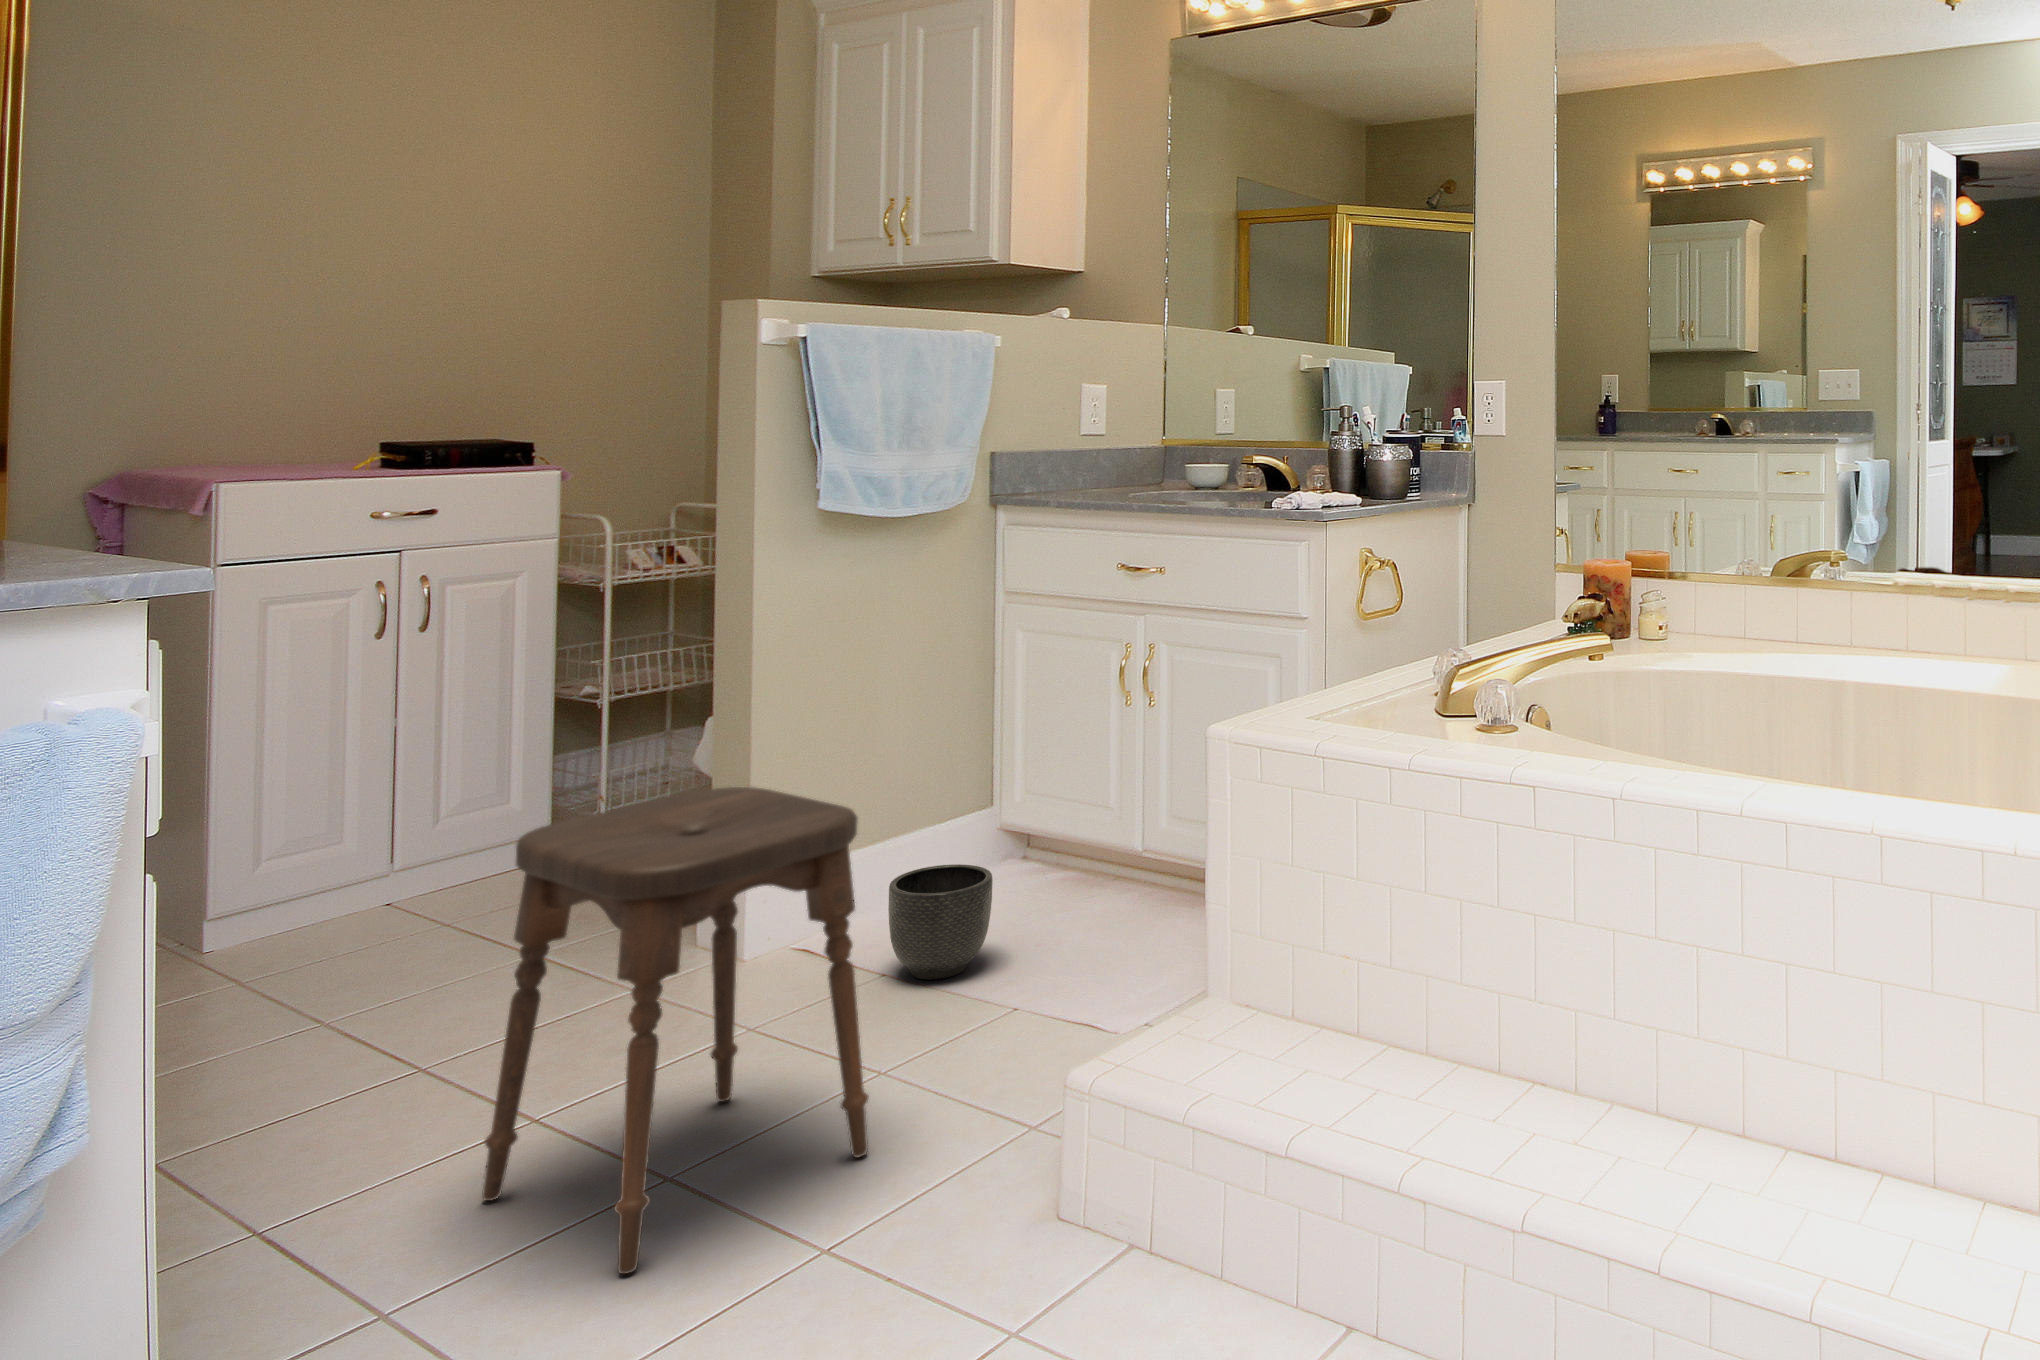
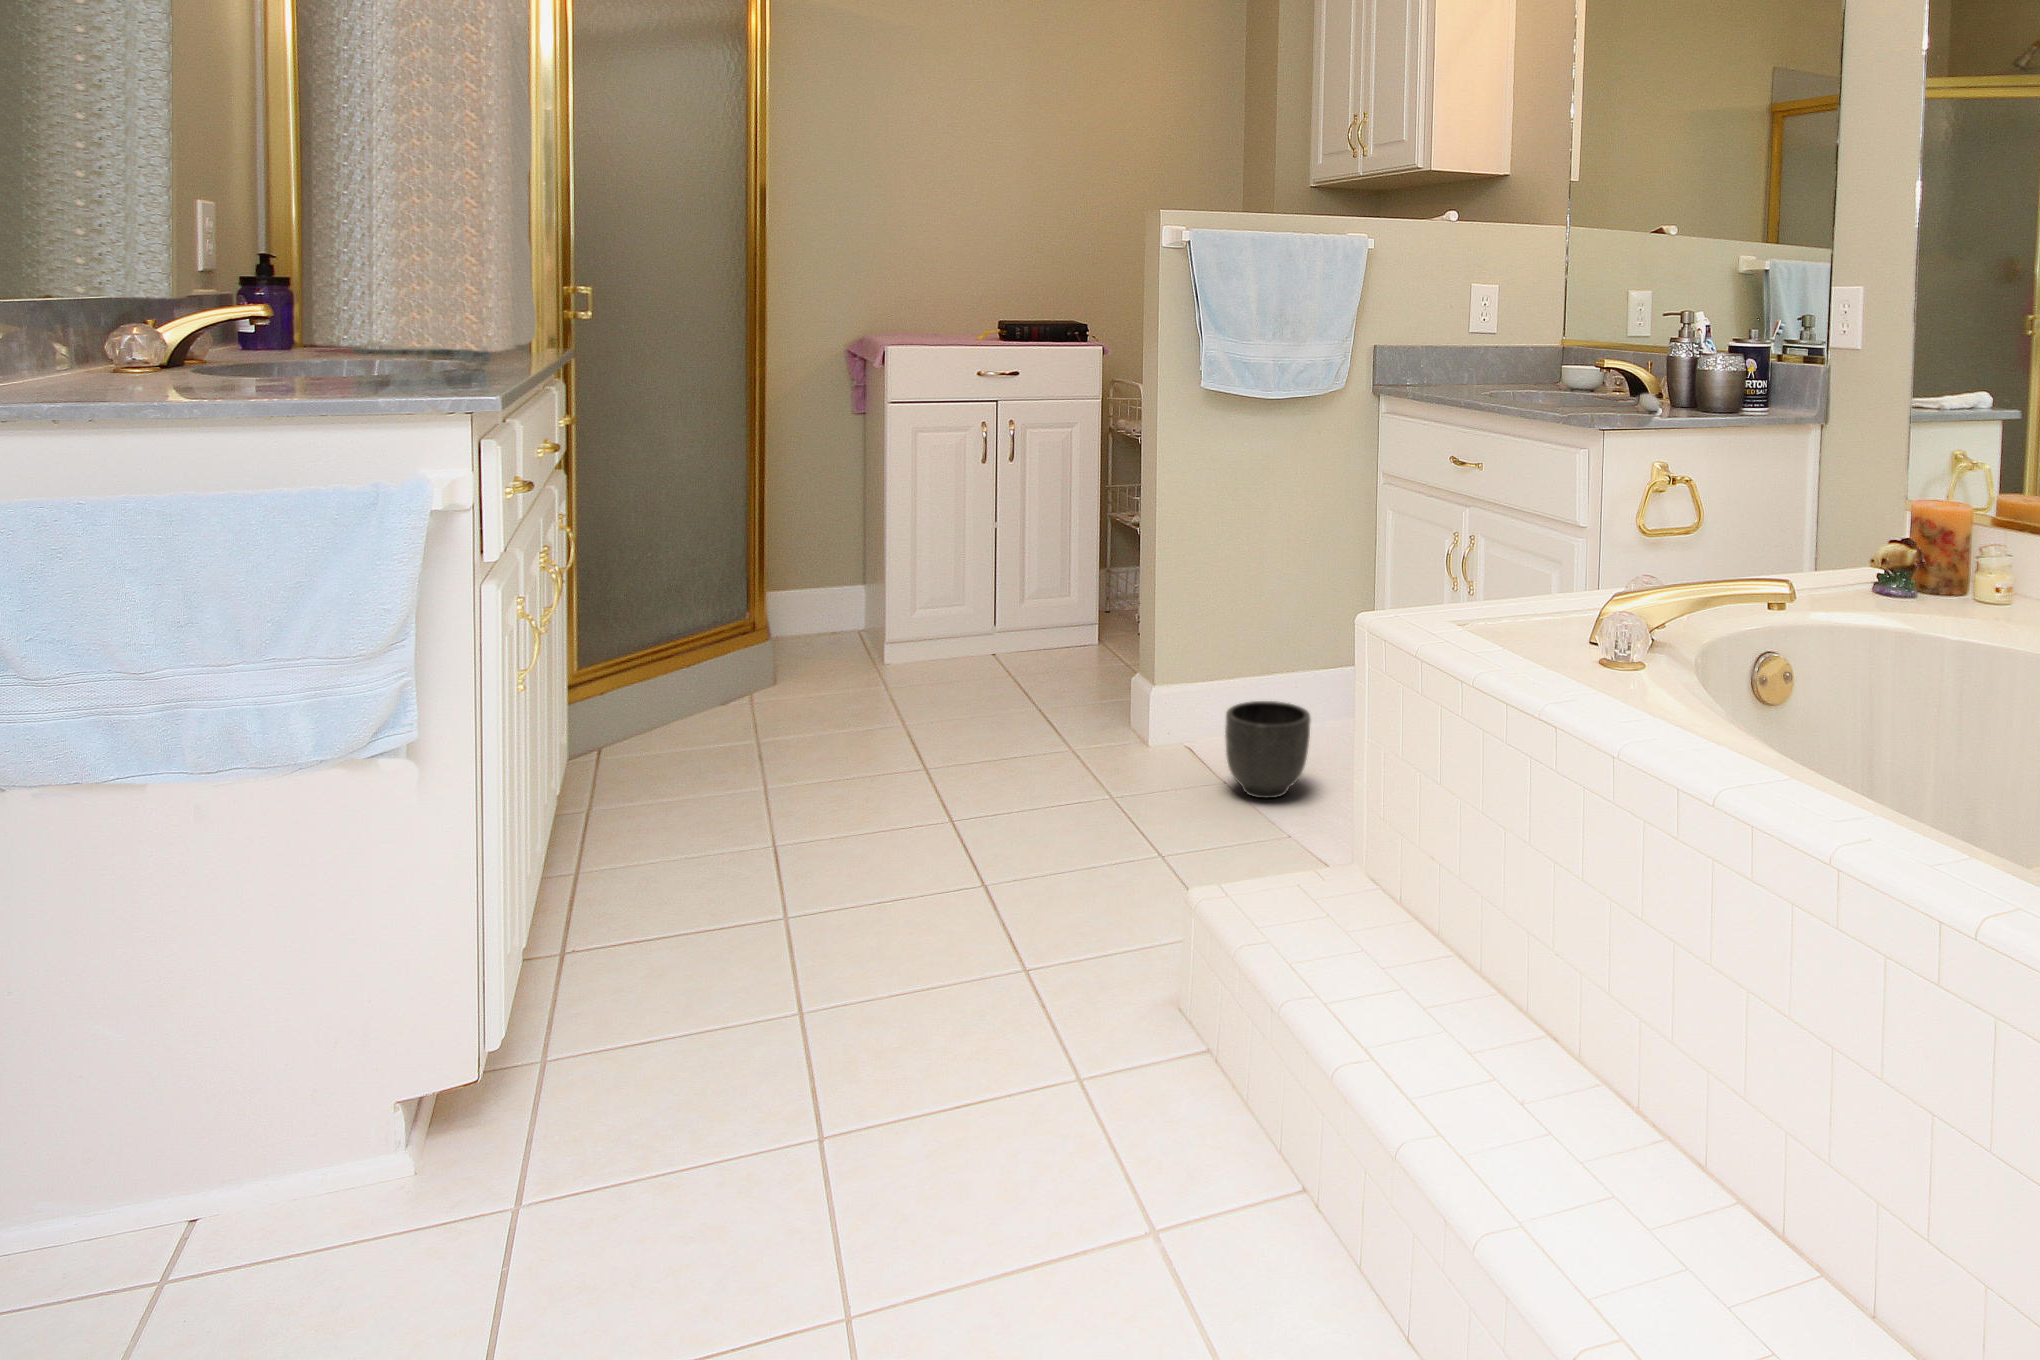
stool: present [482,787,869,1274] -> none [863,598,1095,950]

